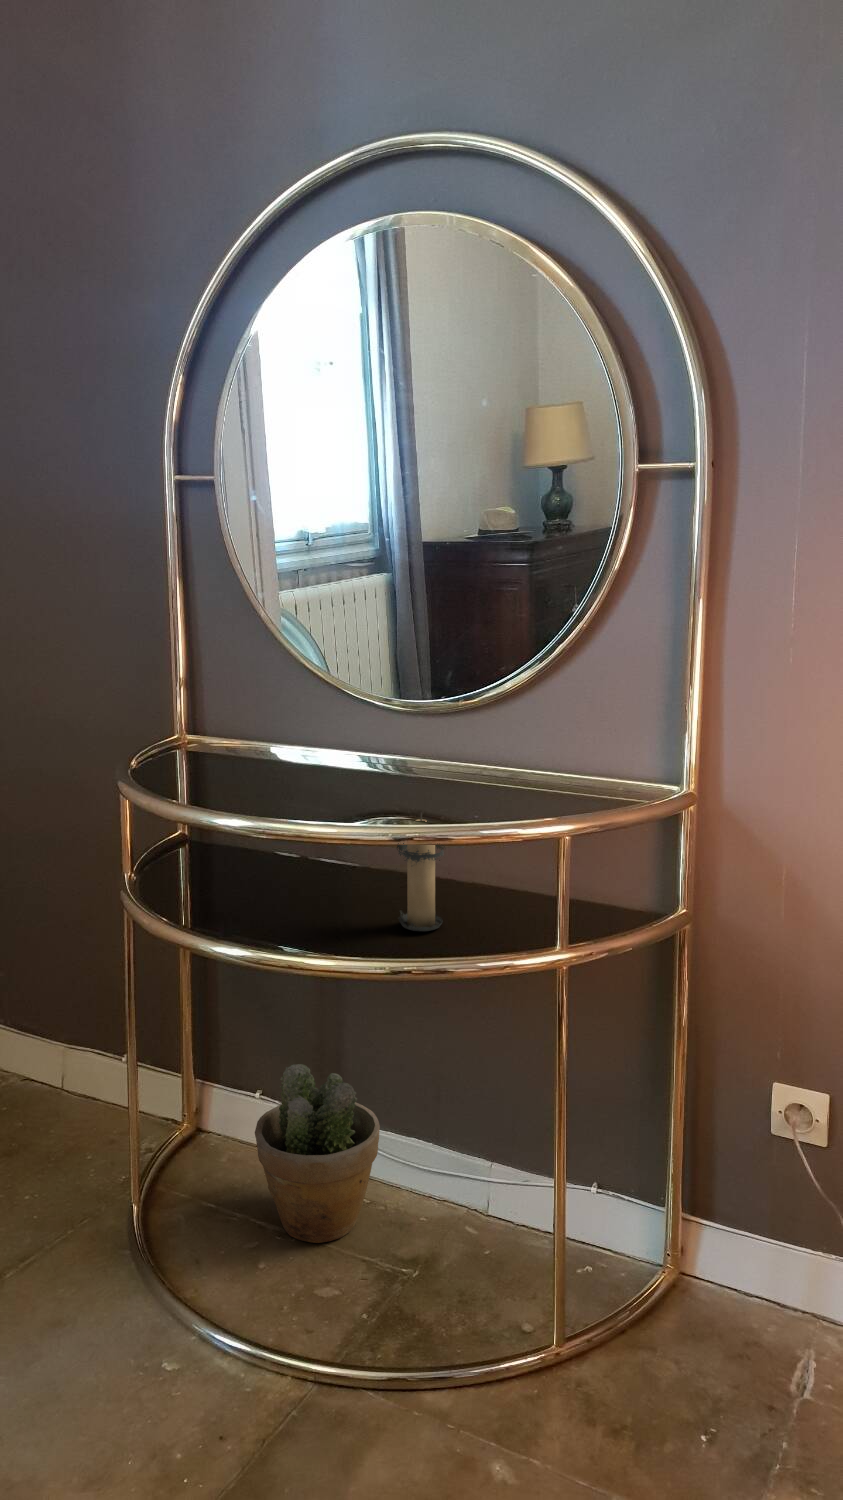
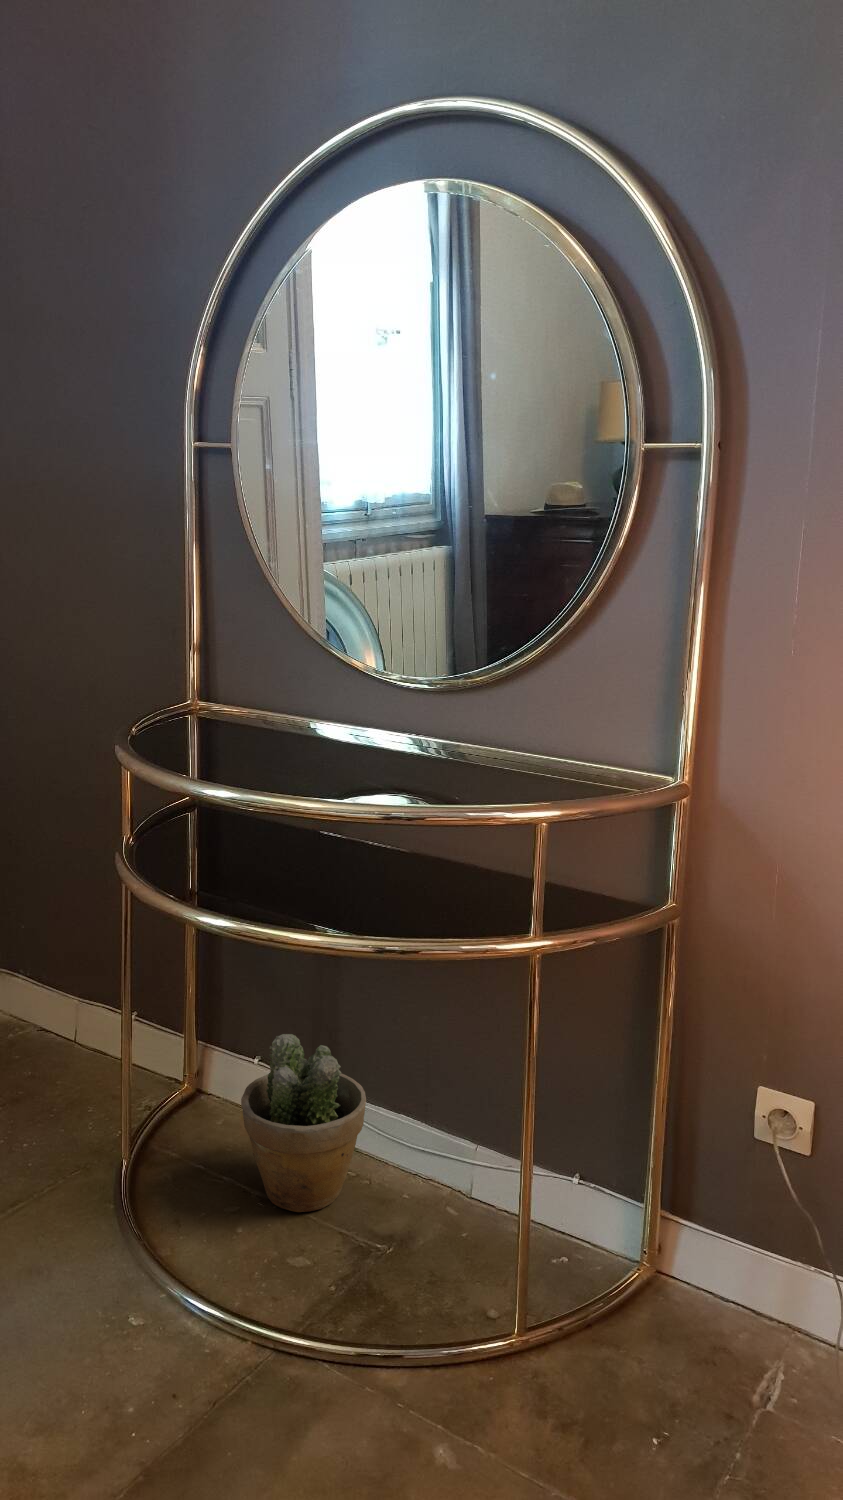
candle: present [397,811,445,931] -> none [374,789,434,912]

